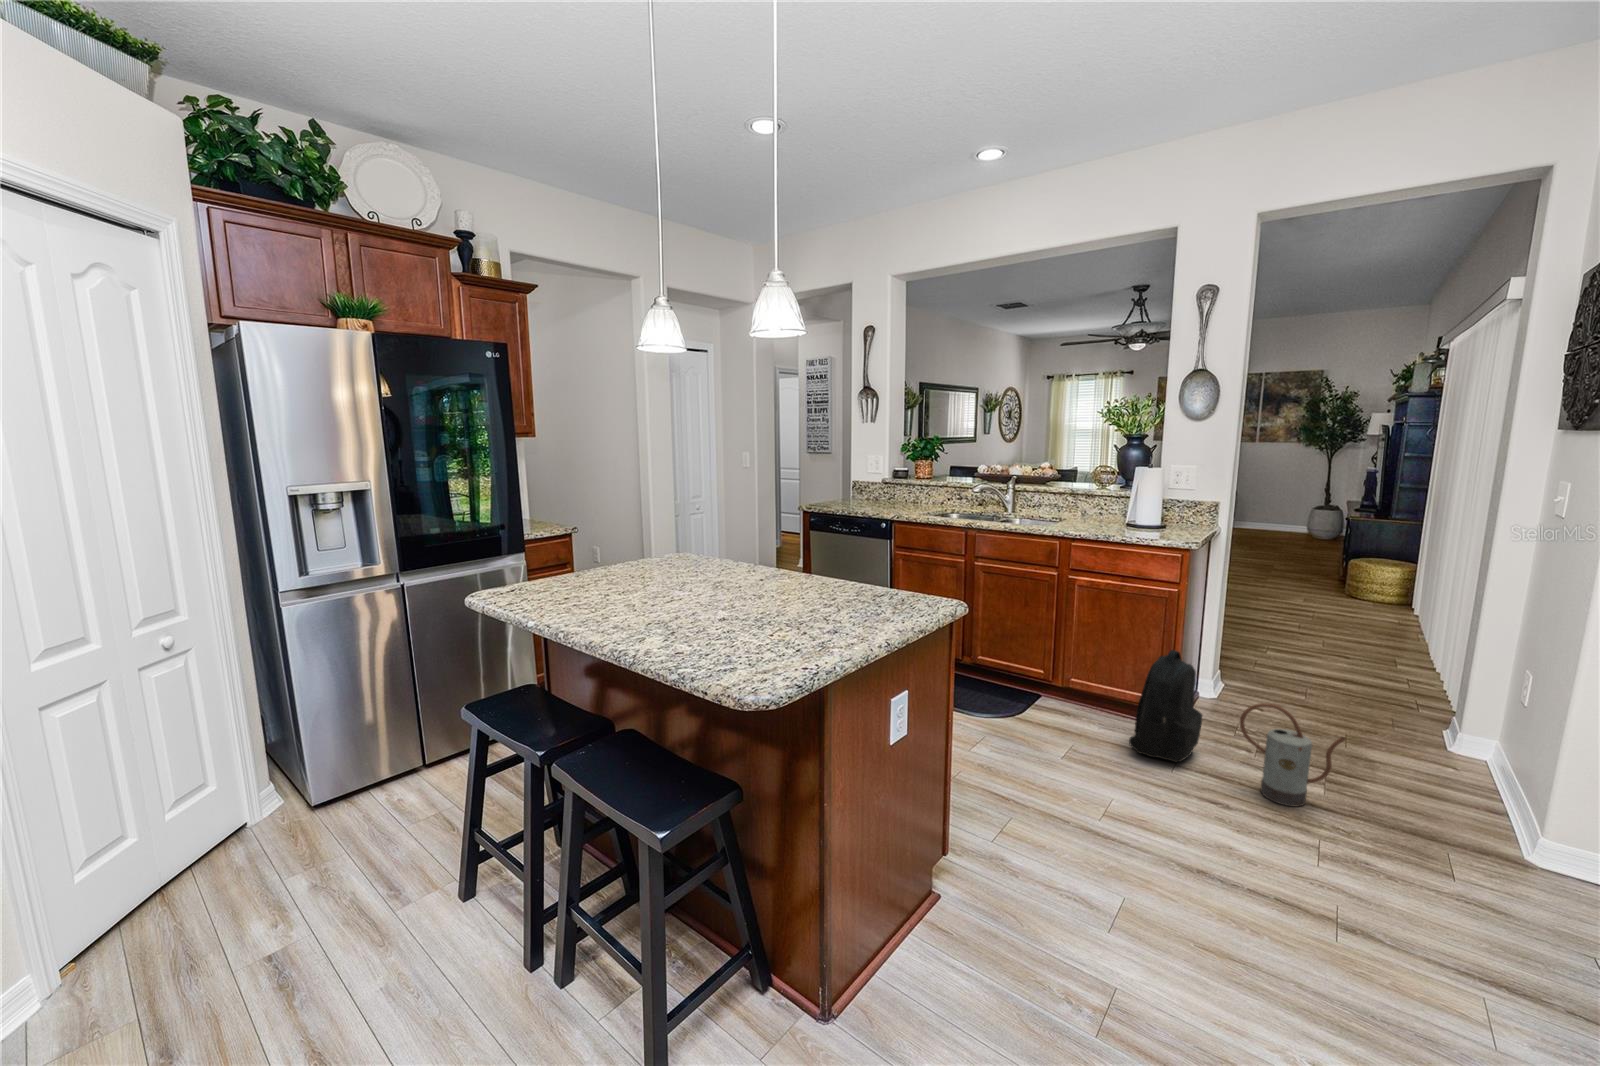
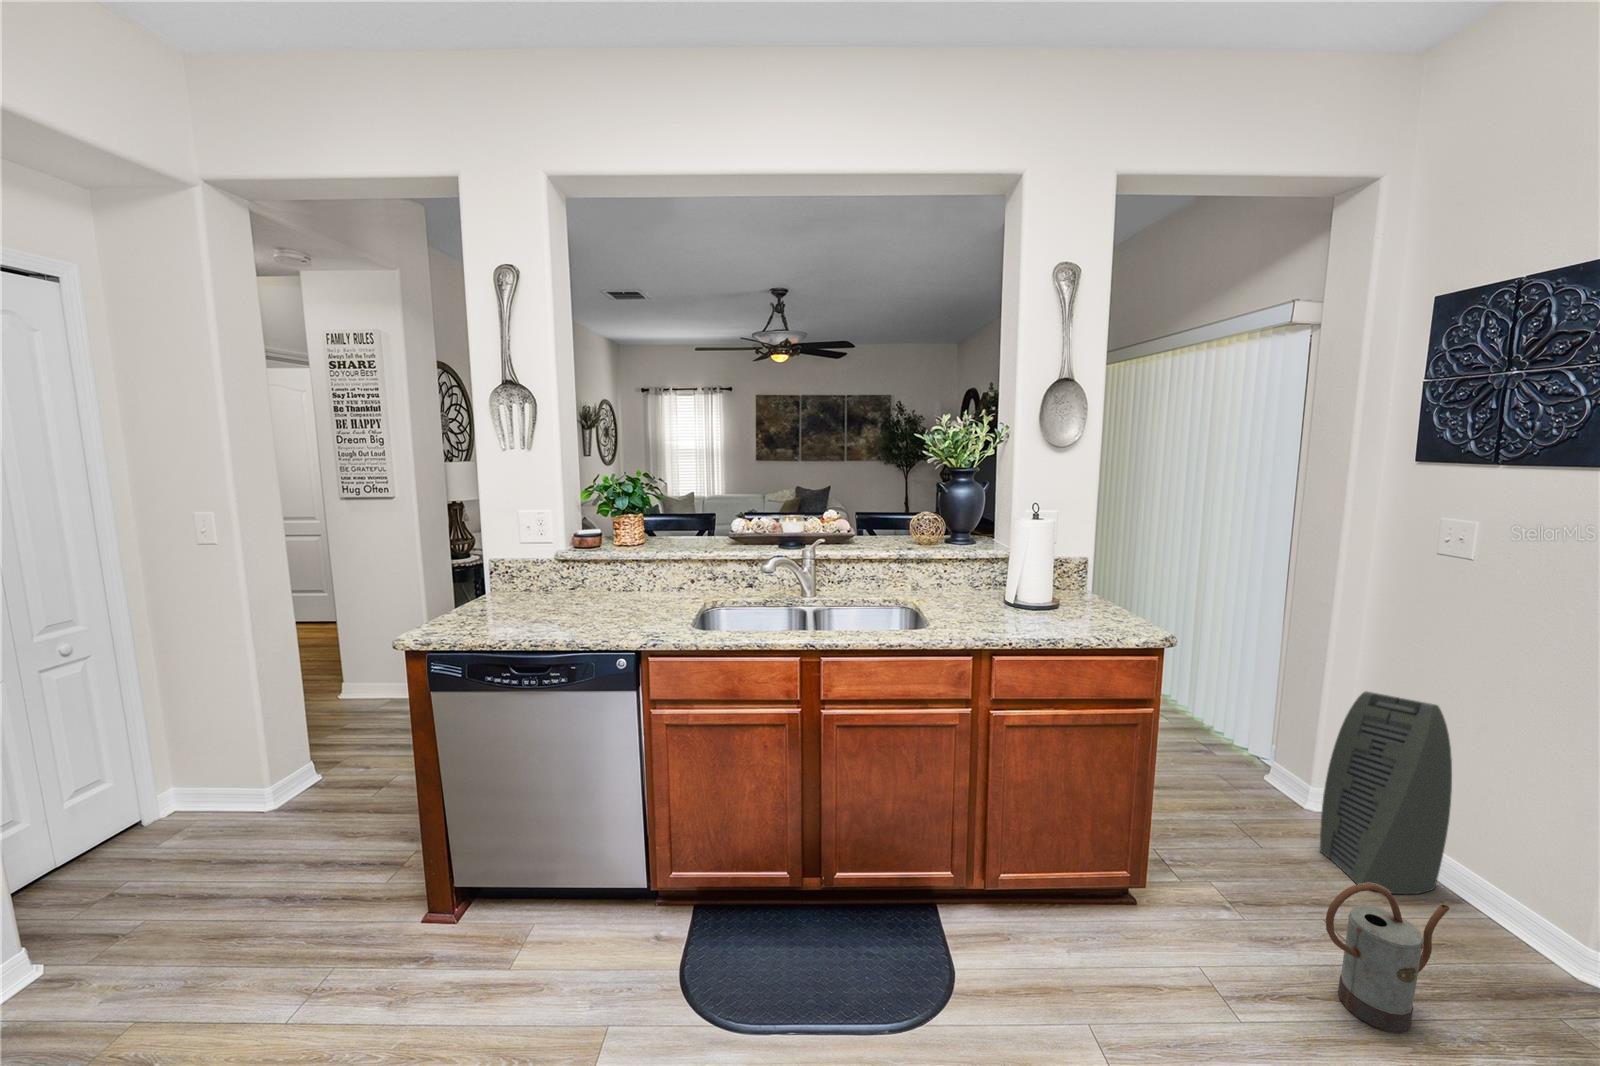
air purifier: none [1398,625,1508,800] -> present [1320,691,1452,894]
backpack: present [1129,650,1202,762] -> none [1133,815,1250,1005]

